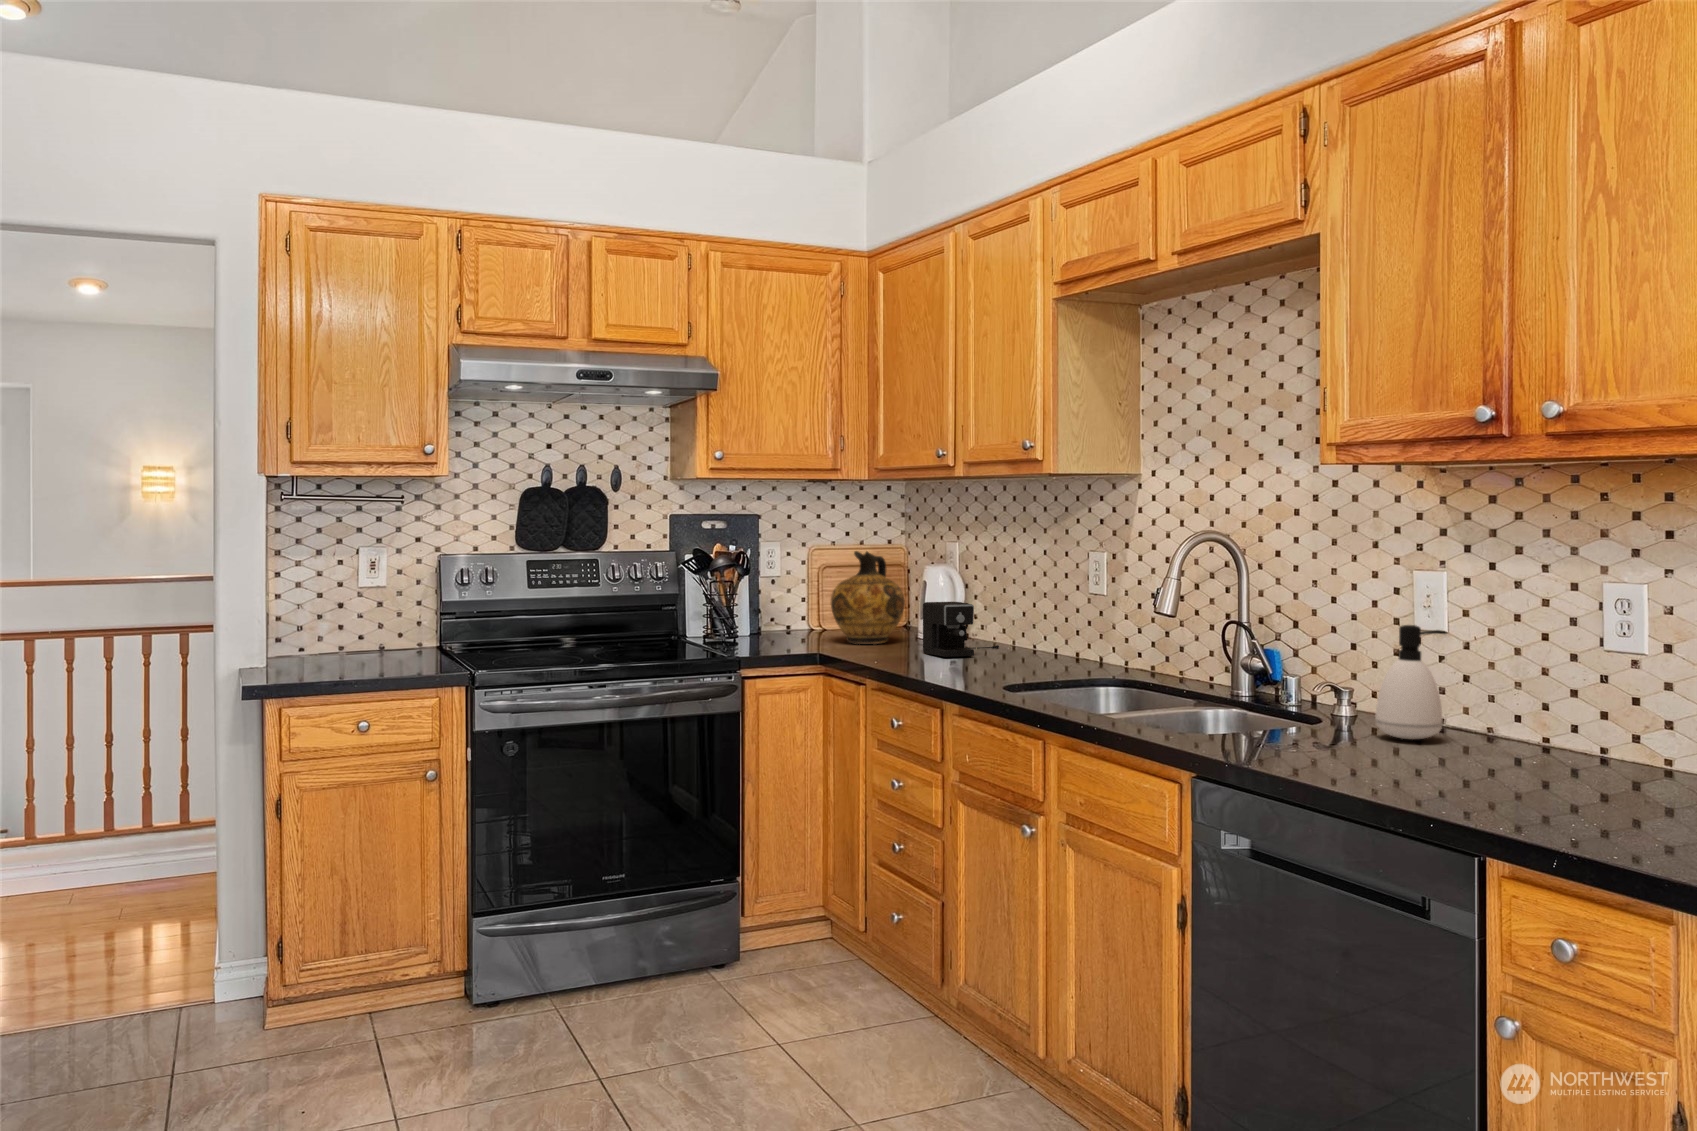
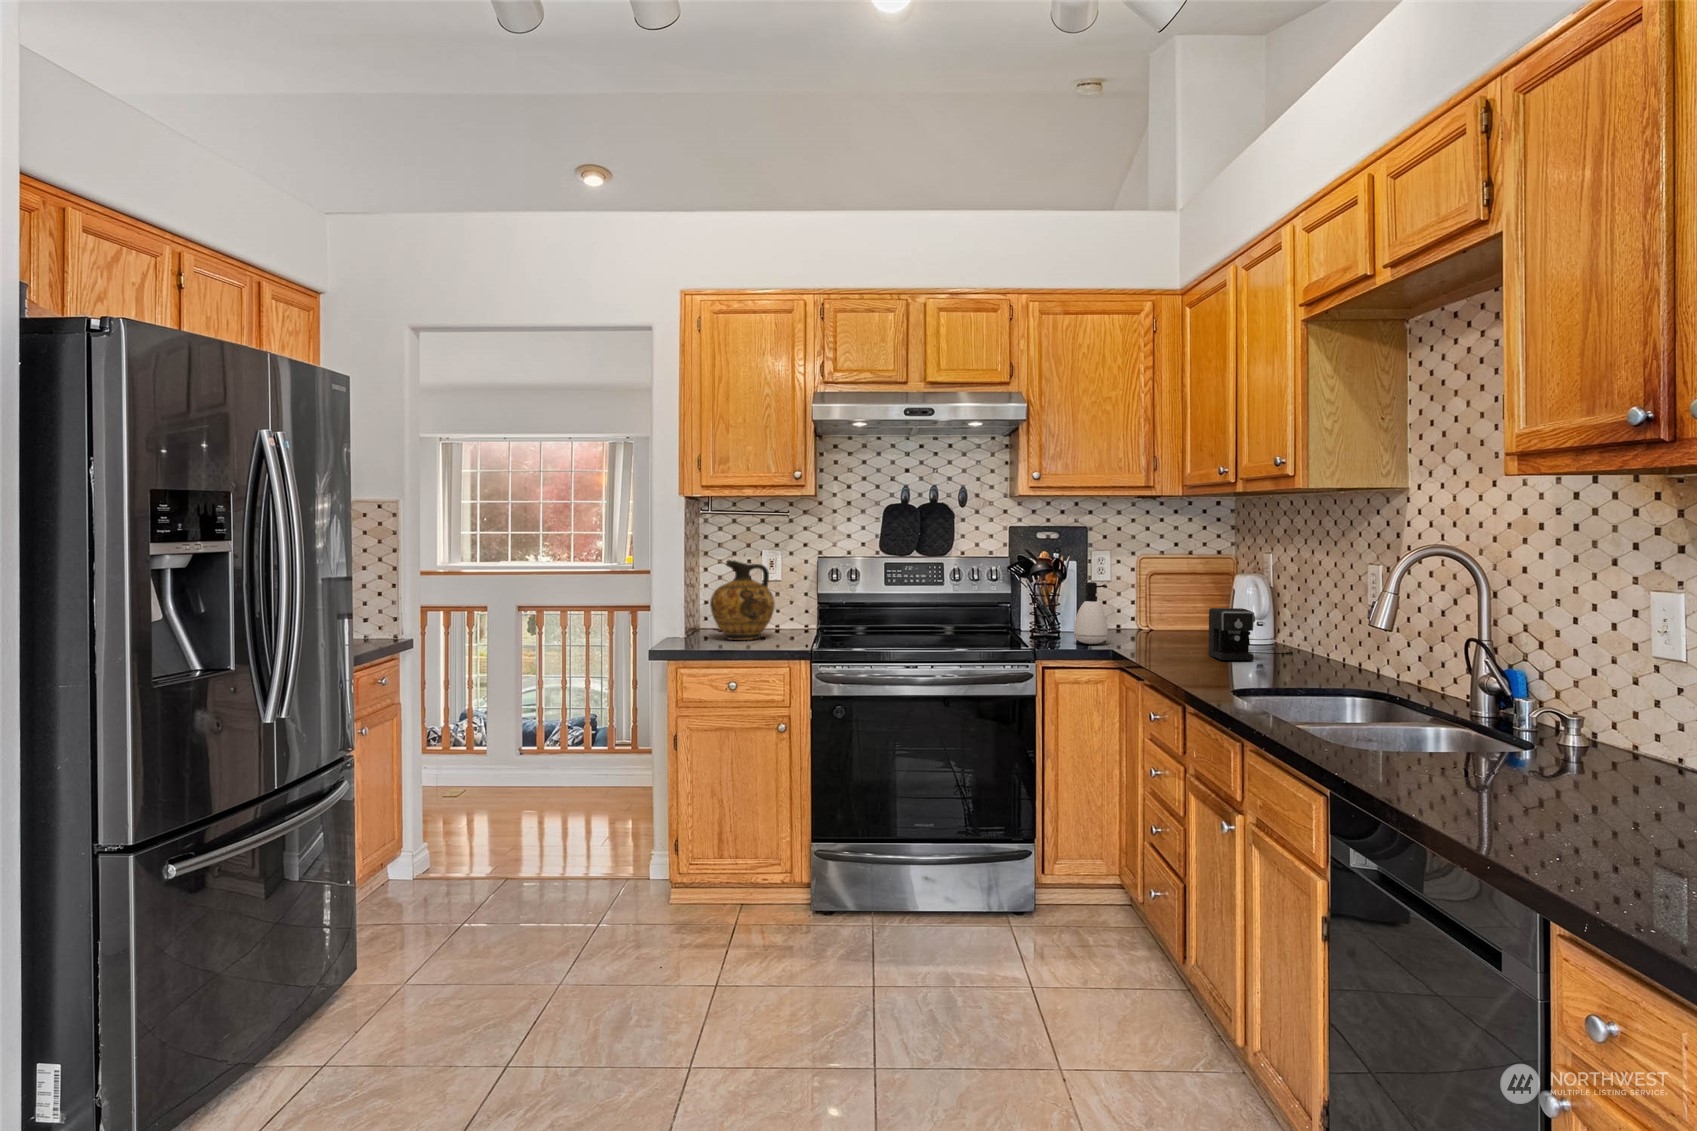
ceramic jug: present [831,551,905,644] -> present [710,560,775,640]
soap dispenser: present [1375,625,1446,740] -> present [1074,582,1108,644]

